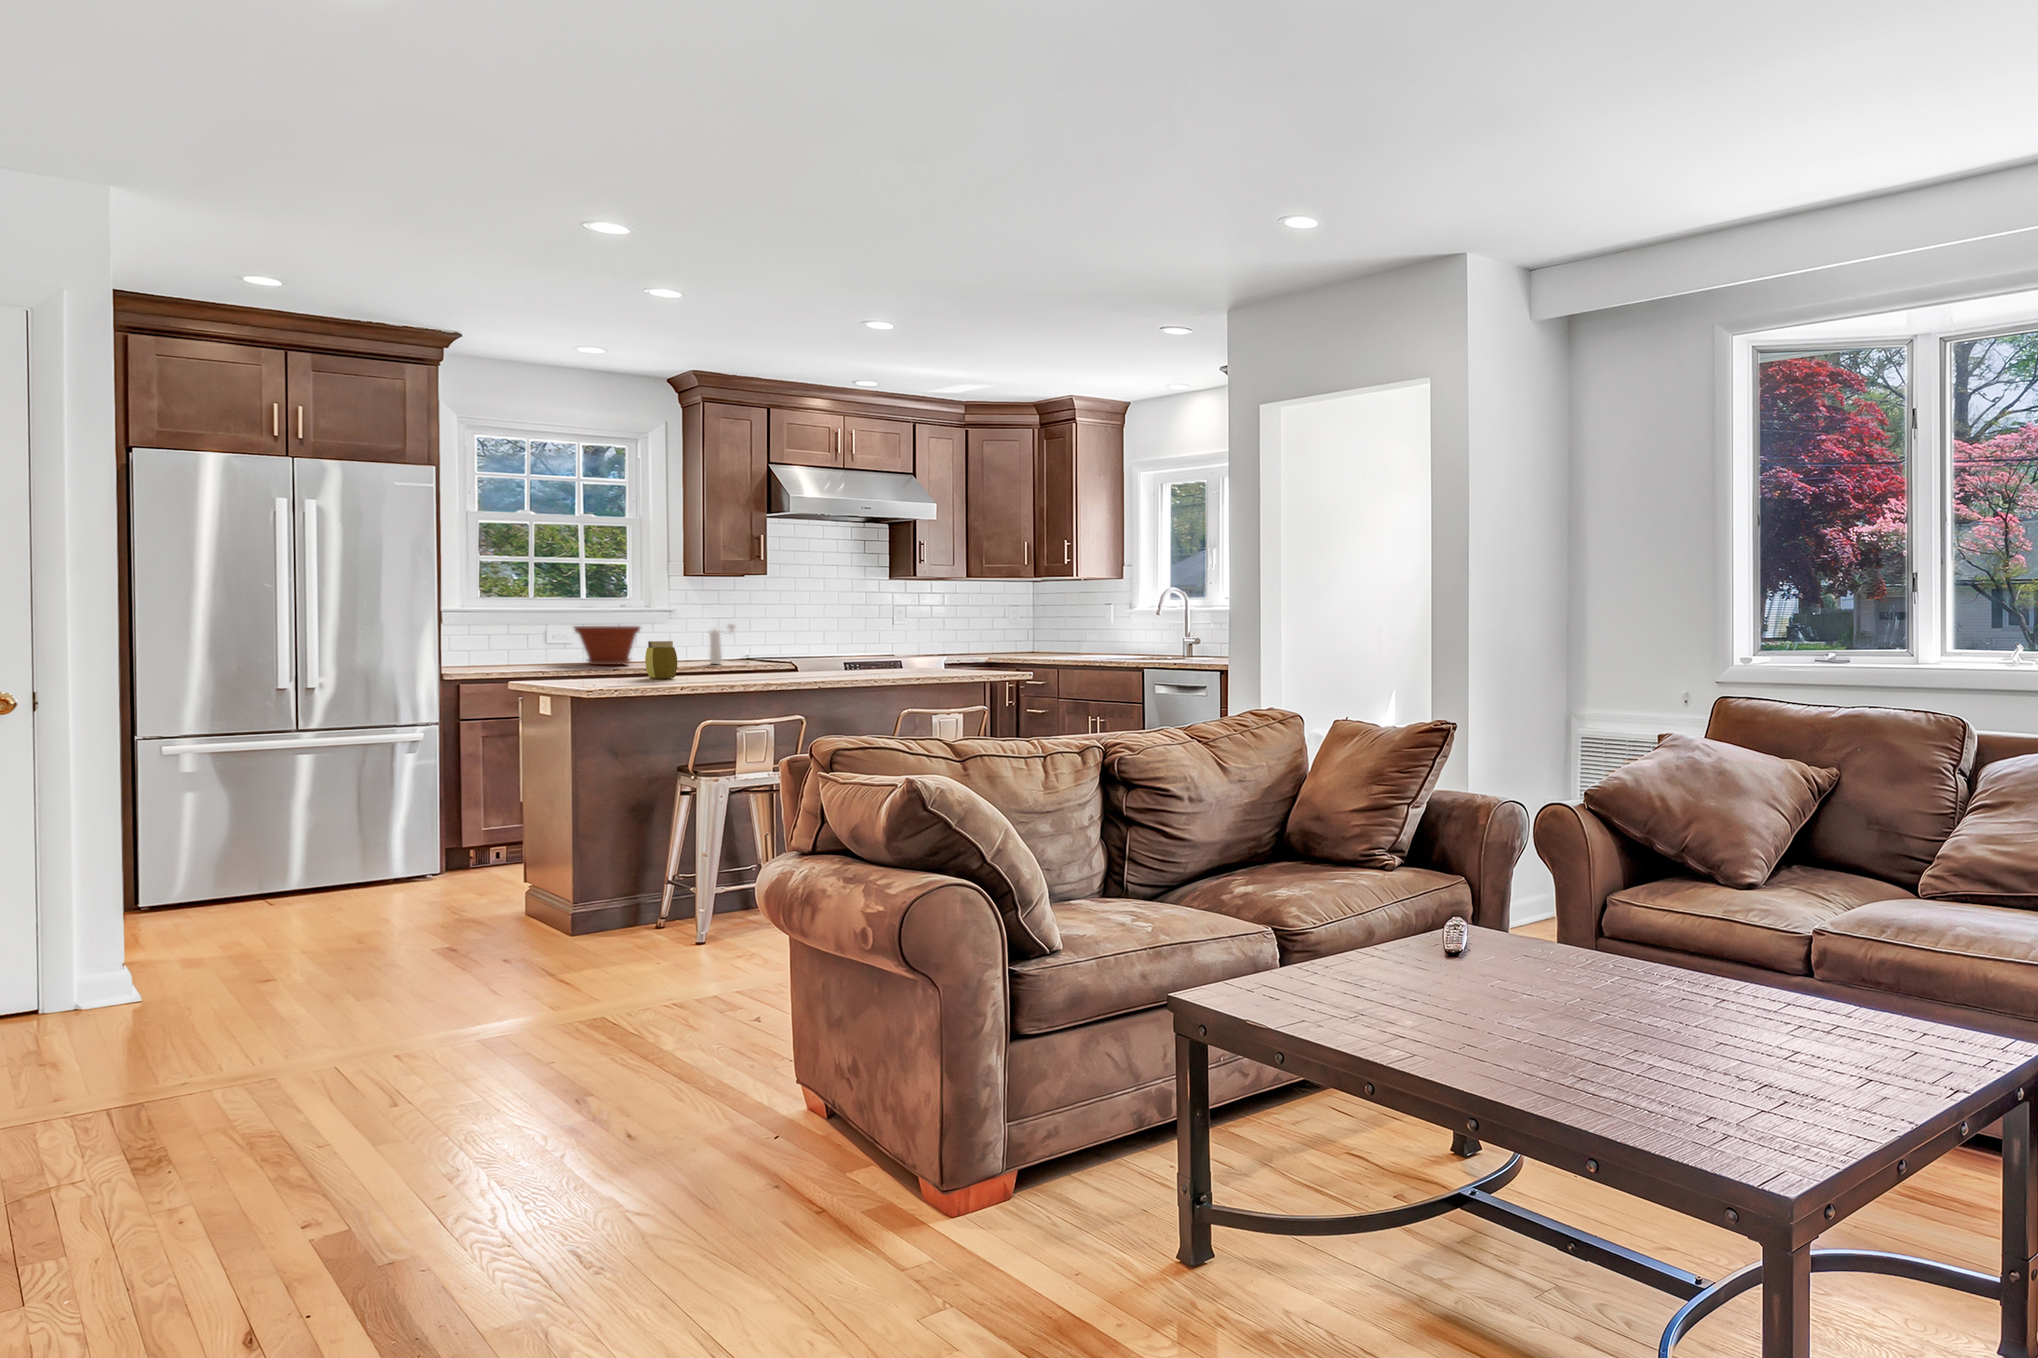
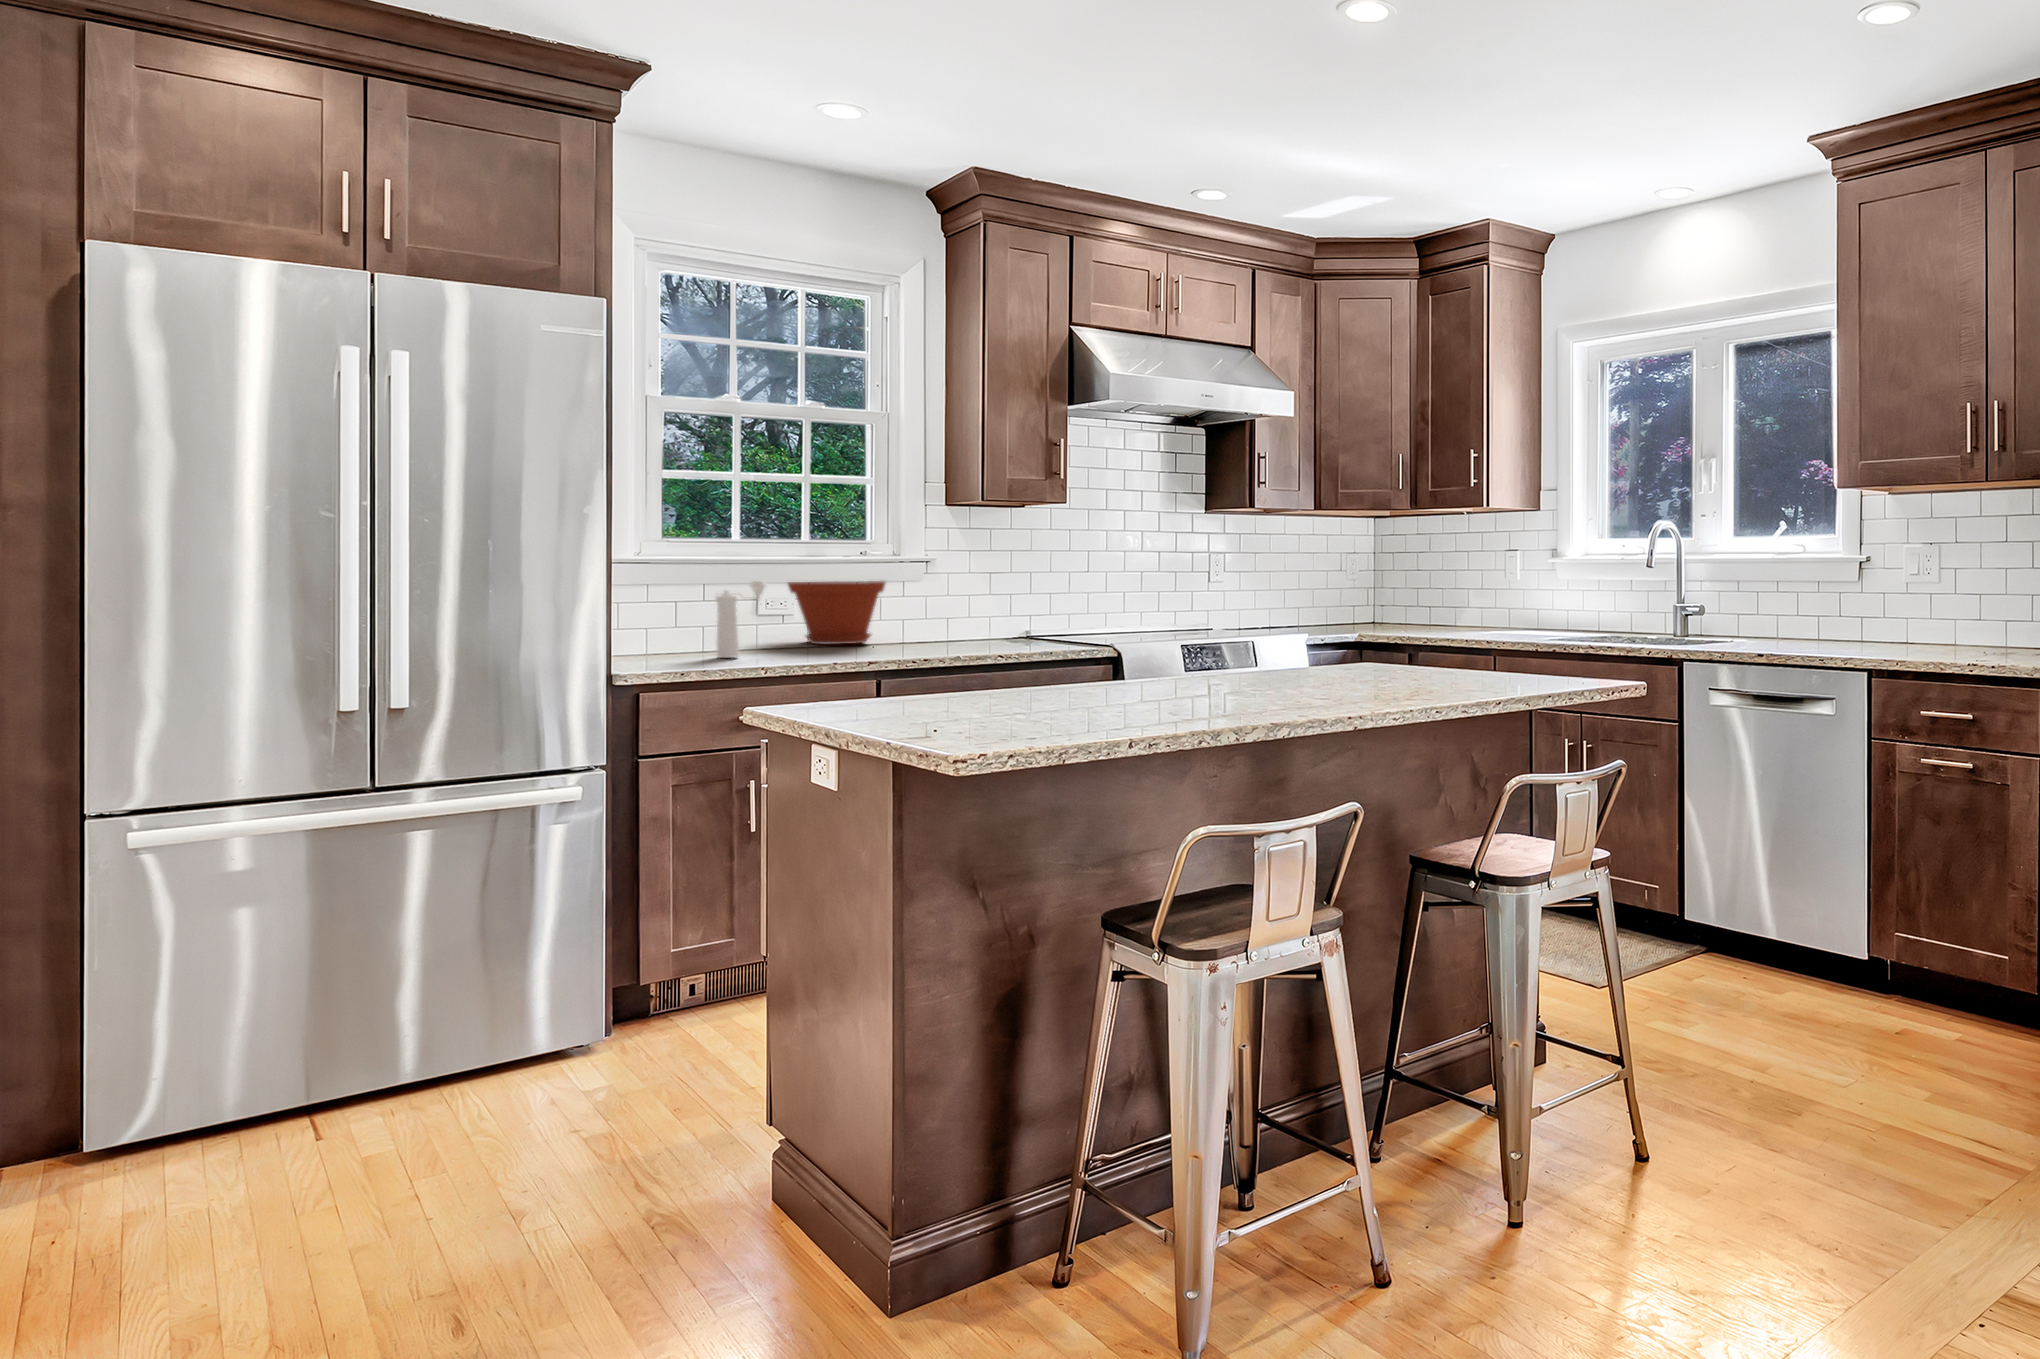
pepper mill: present [708,624,736,664] -> present [716,581,766,658]
jar: present [645,641,677,679] -> none [916,610,964,674]

